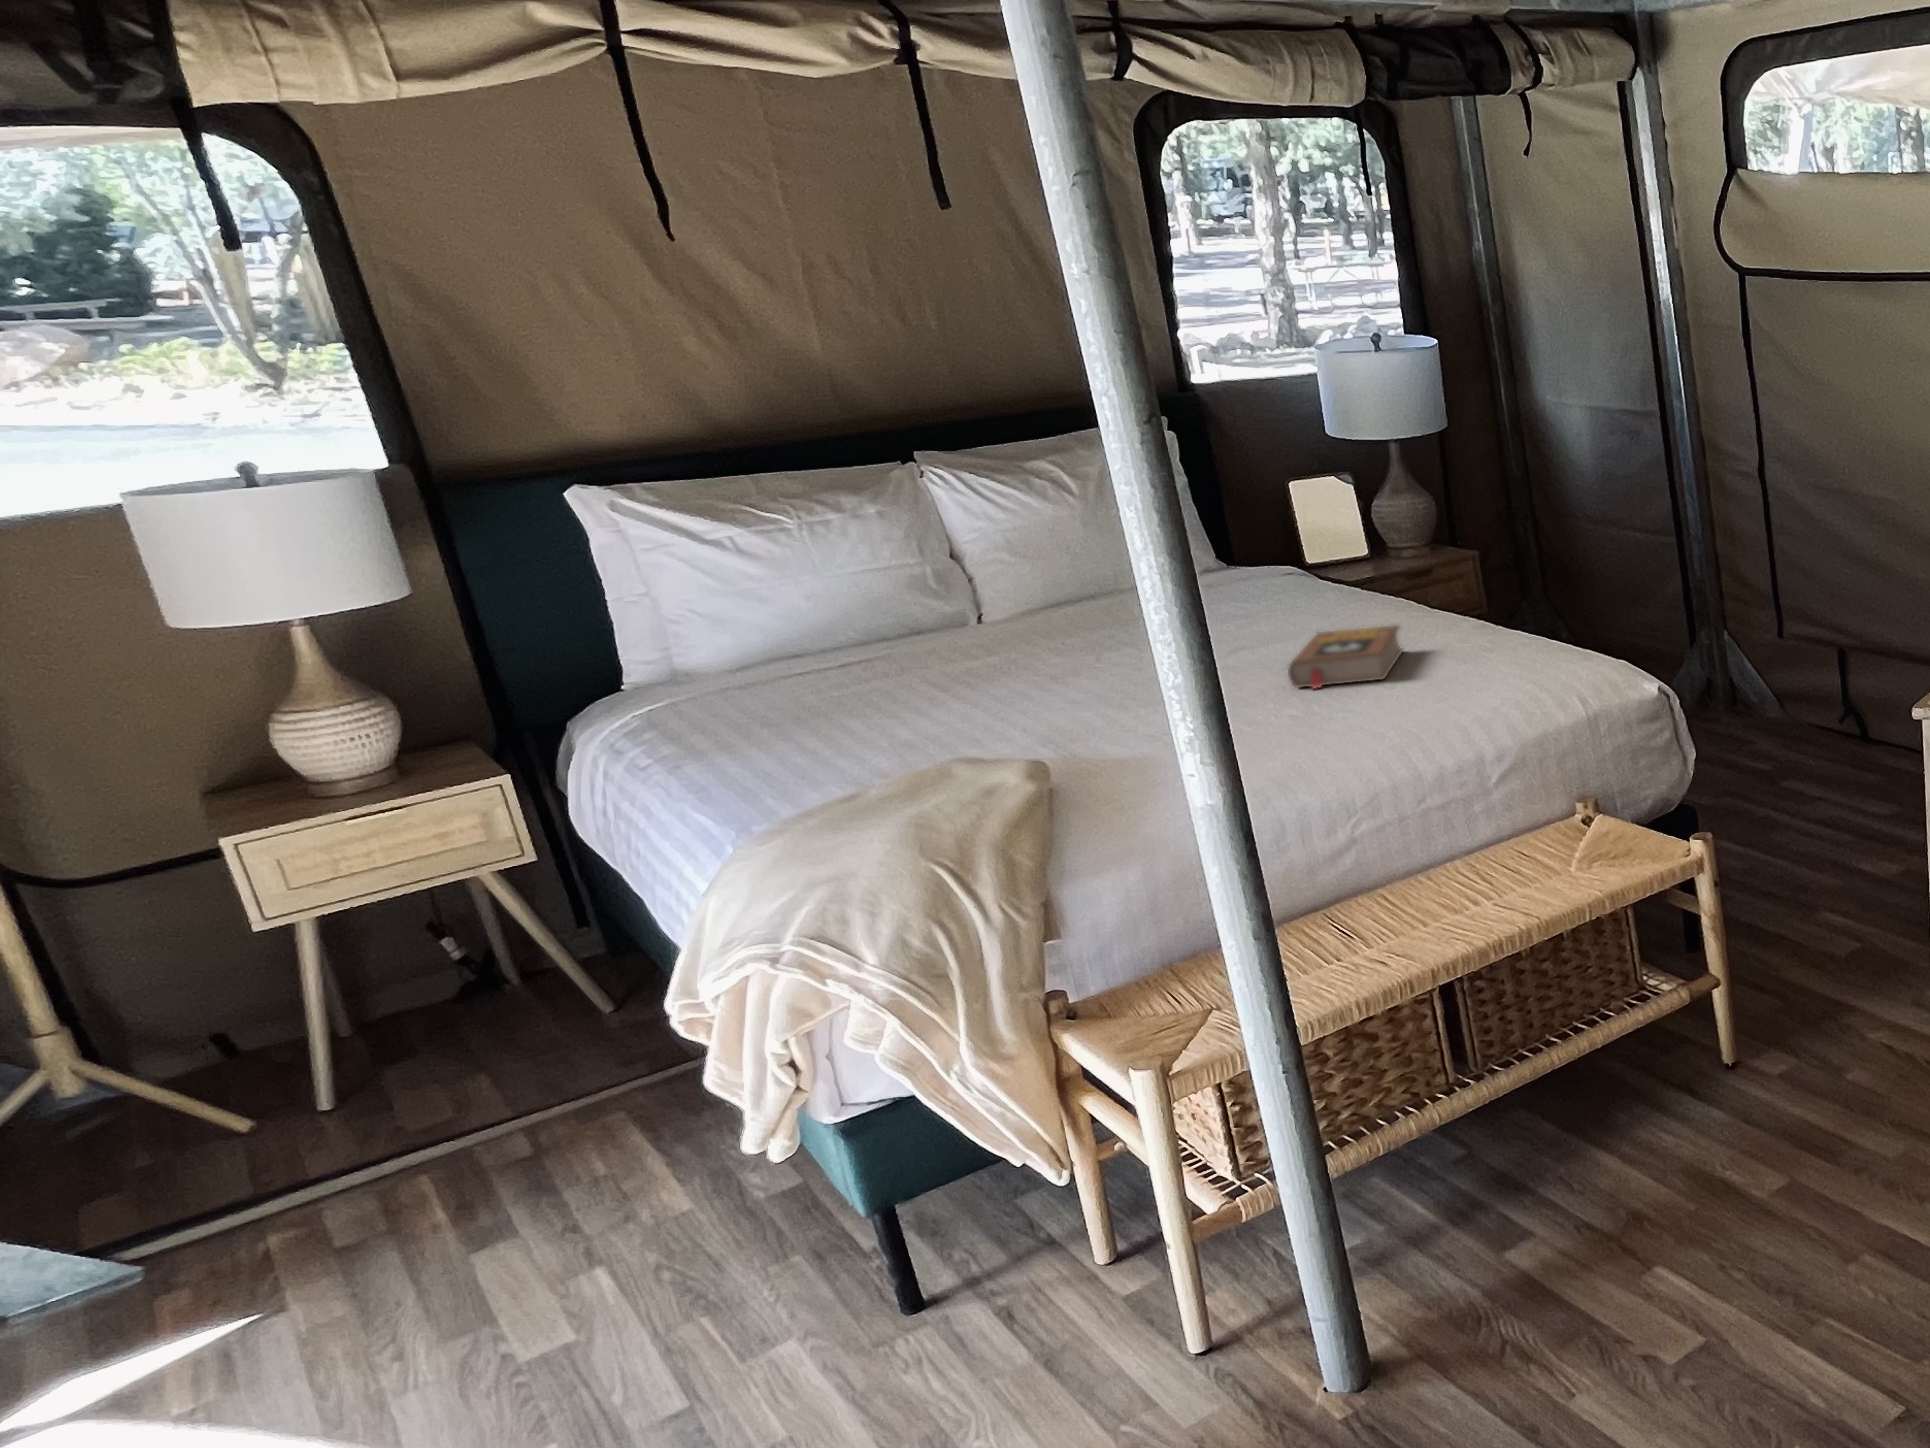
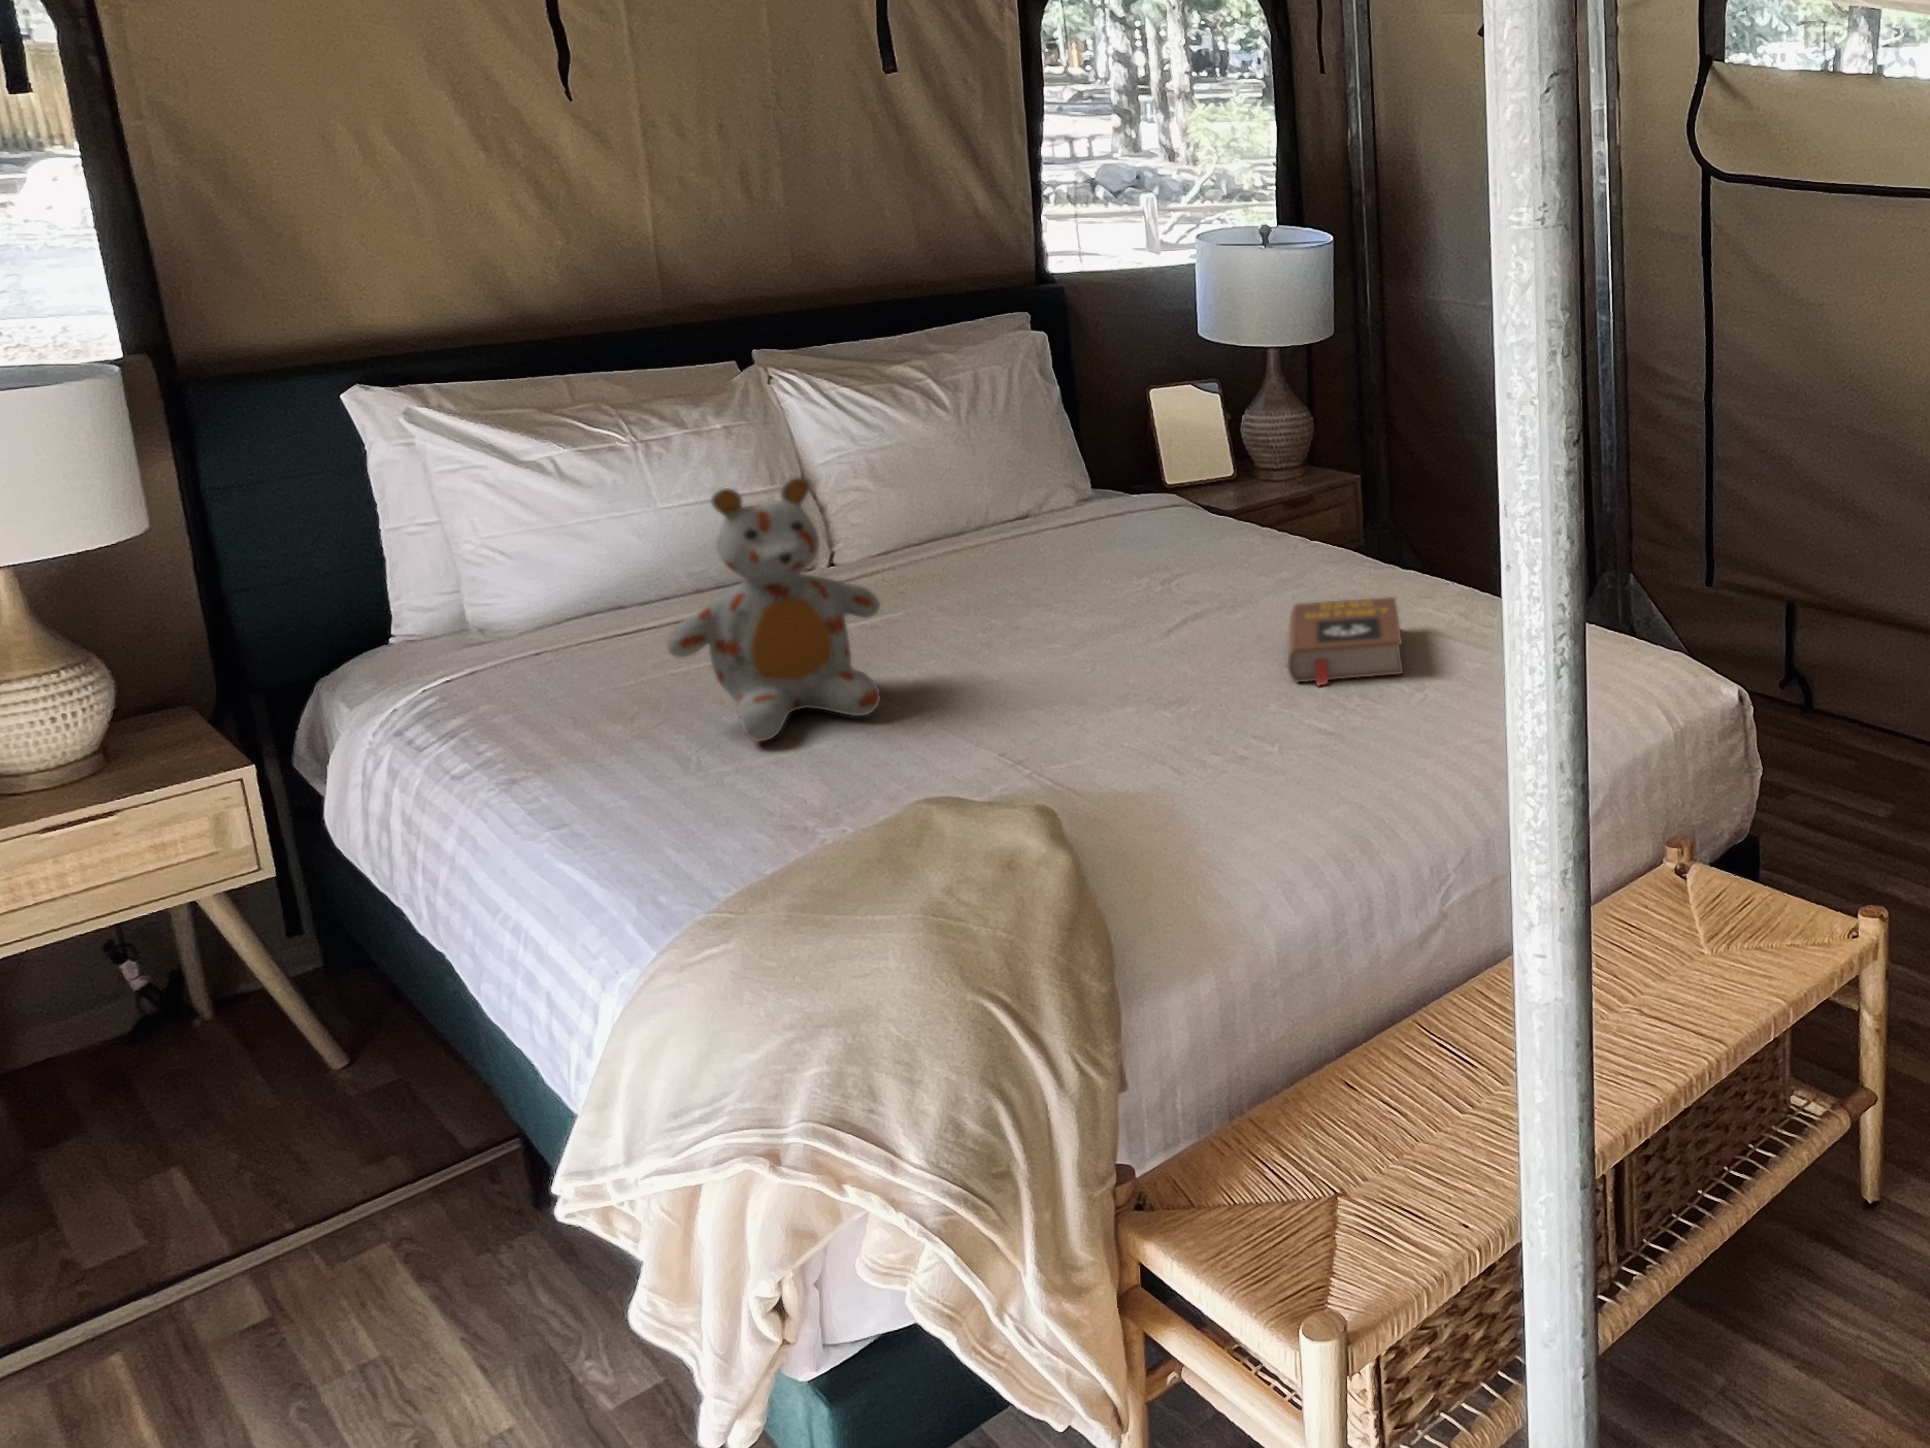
stuffed bear: none [789,537,968,737] -> present [667,477,880,741]

